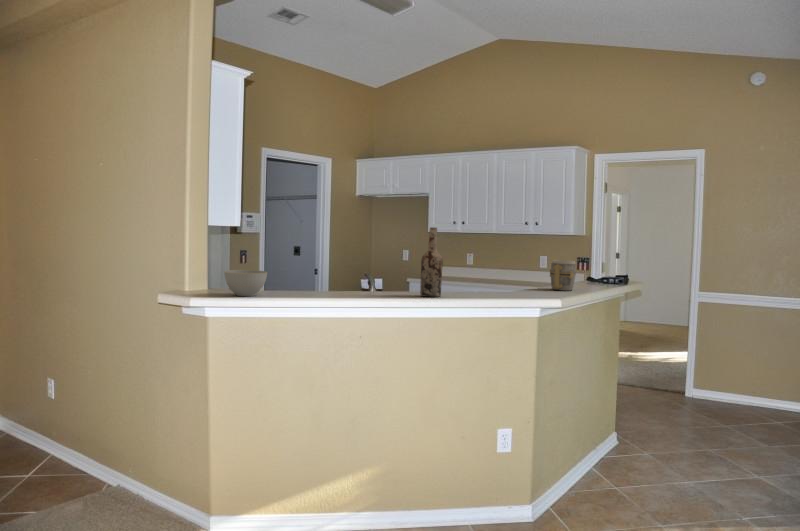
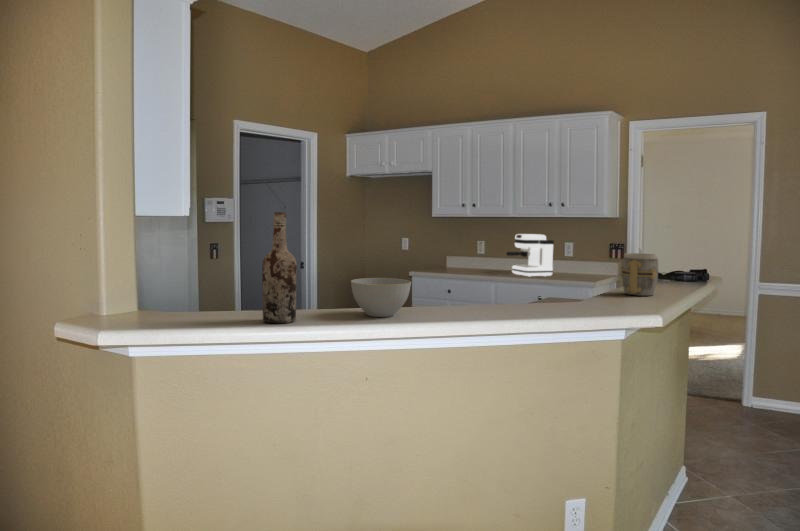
wine bottle: present [420,228,443,297] -> present [262,212,297,323]
coffee maker: none [489,248,529,285] -> present [507,234,554,277]
bowl: present [224,270,267,296] -> present [351,278,411,317]

